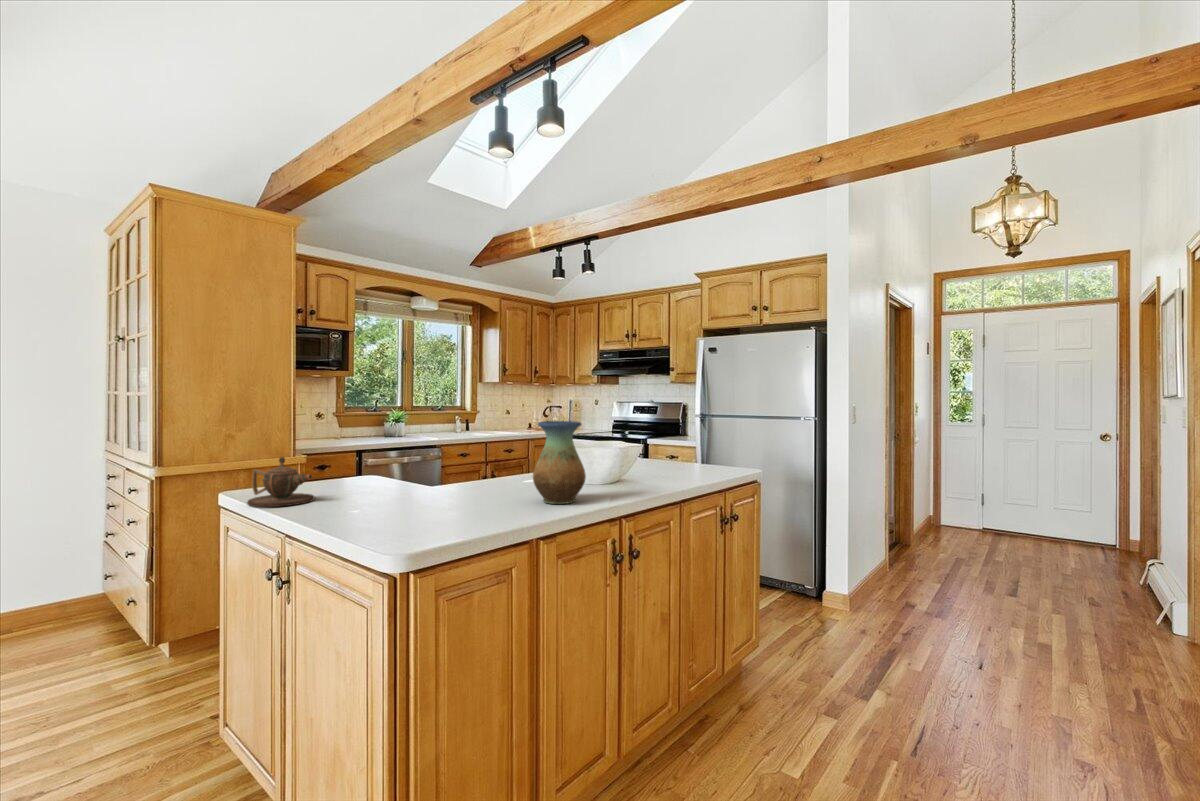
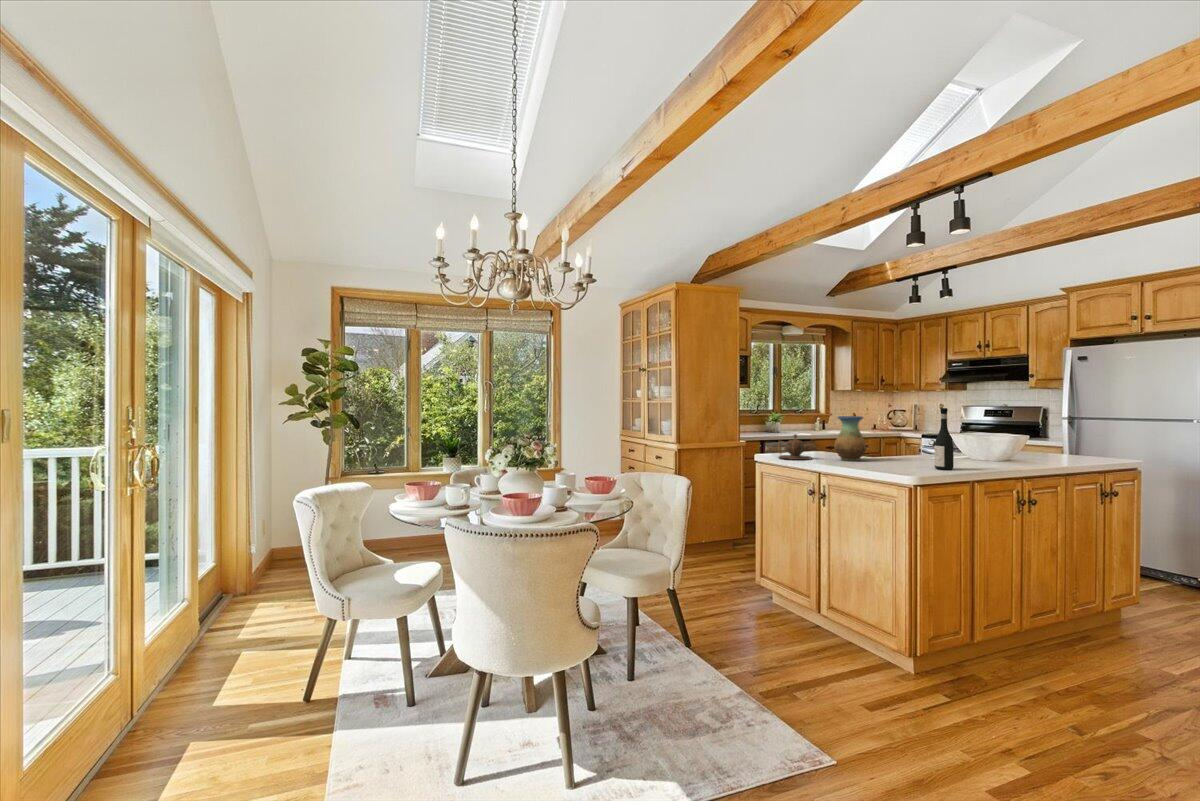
wine bottle: none [481,409,511,520] -> present [934,408,954,470]
vase: present [533,421,586,504] -> present [835,416,866,461]

